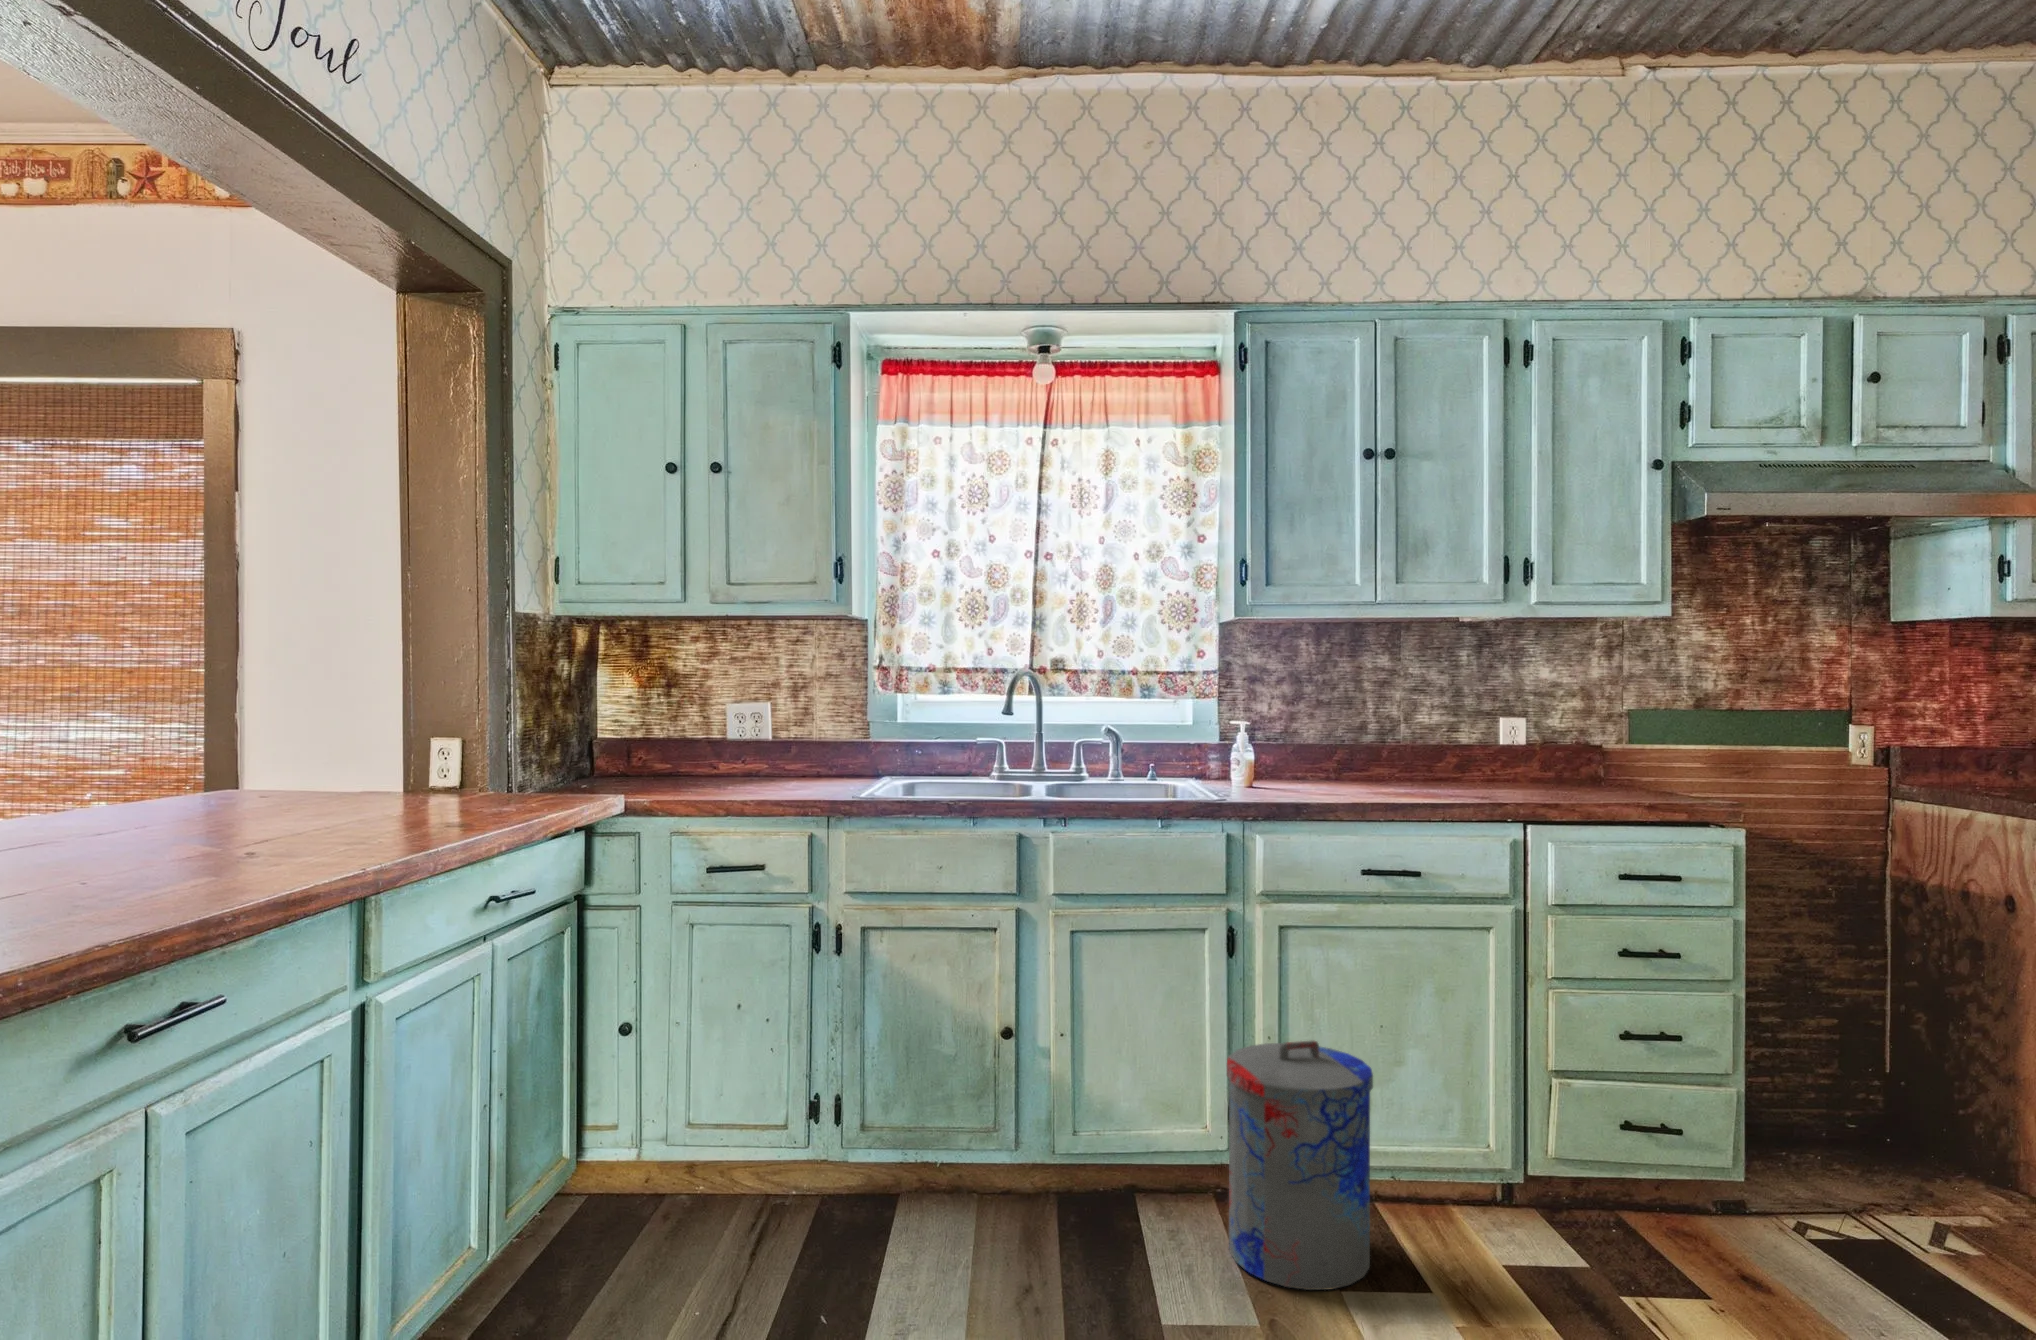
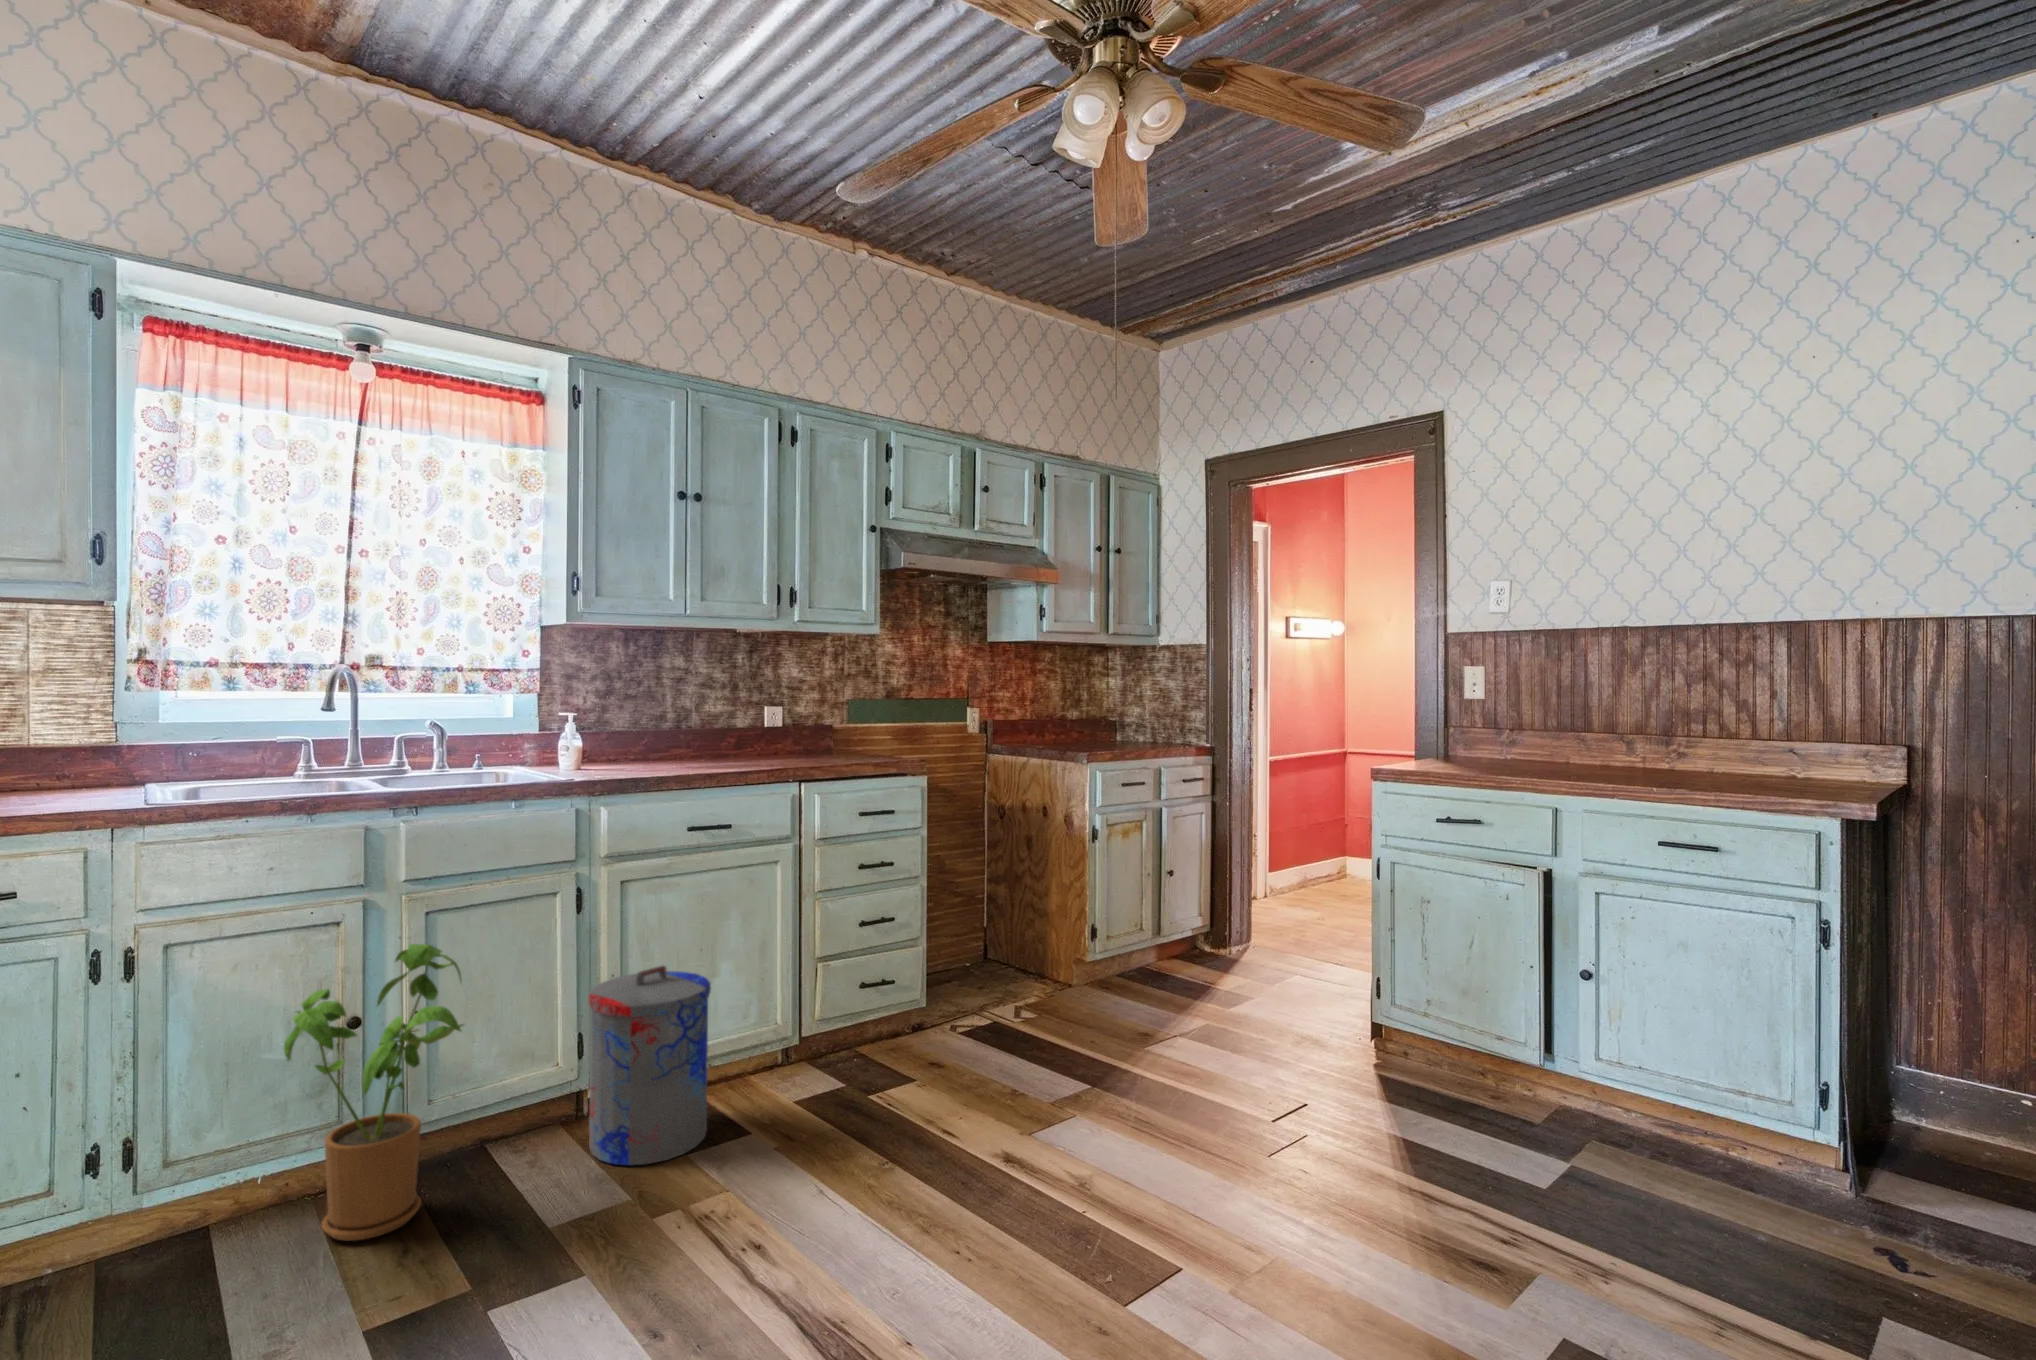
house plant: none [936,965,1091,1268] -> present [284,944,463,1241]

